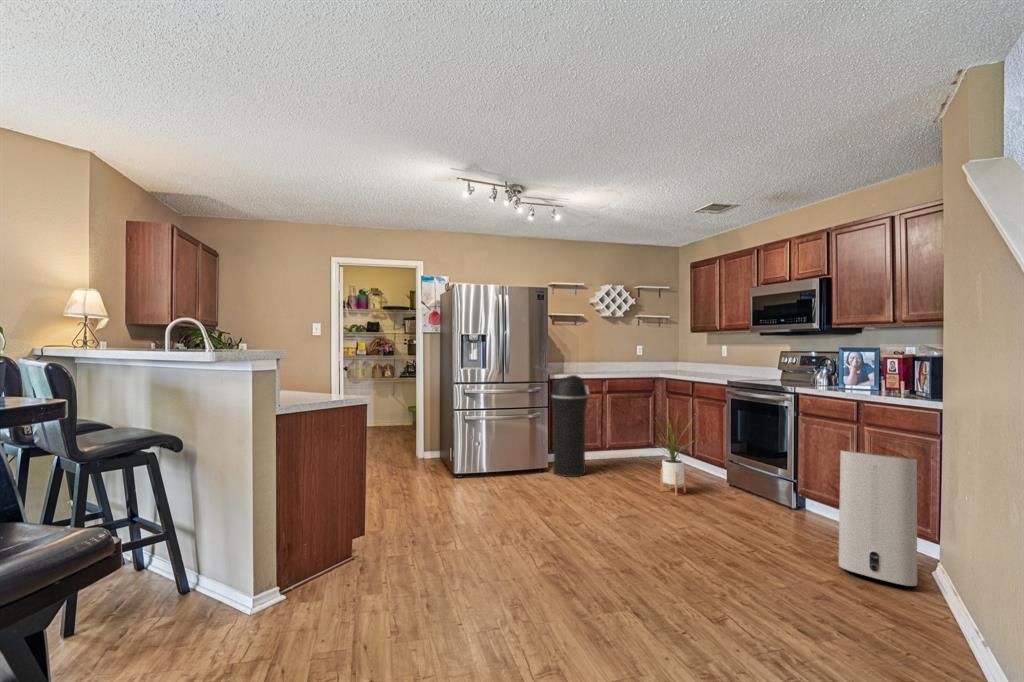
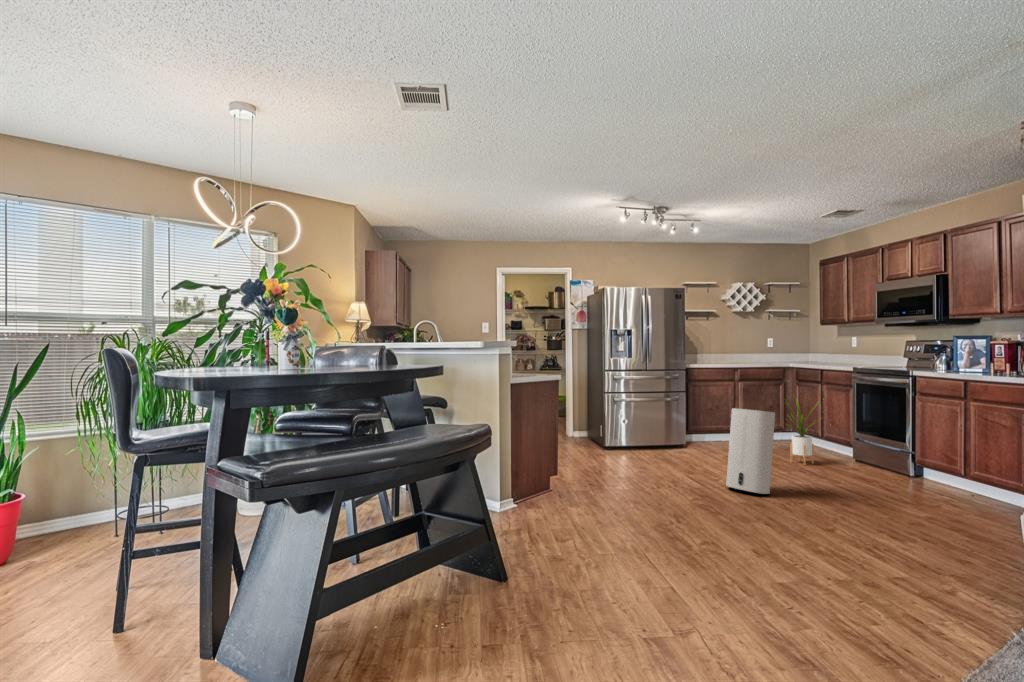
trash can: present [551,375,590,477] -> none [688,364,724,452]
air purifier: present [838,450,917,586] -> present [726,408,775,494]

